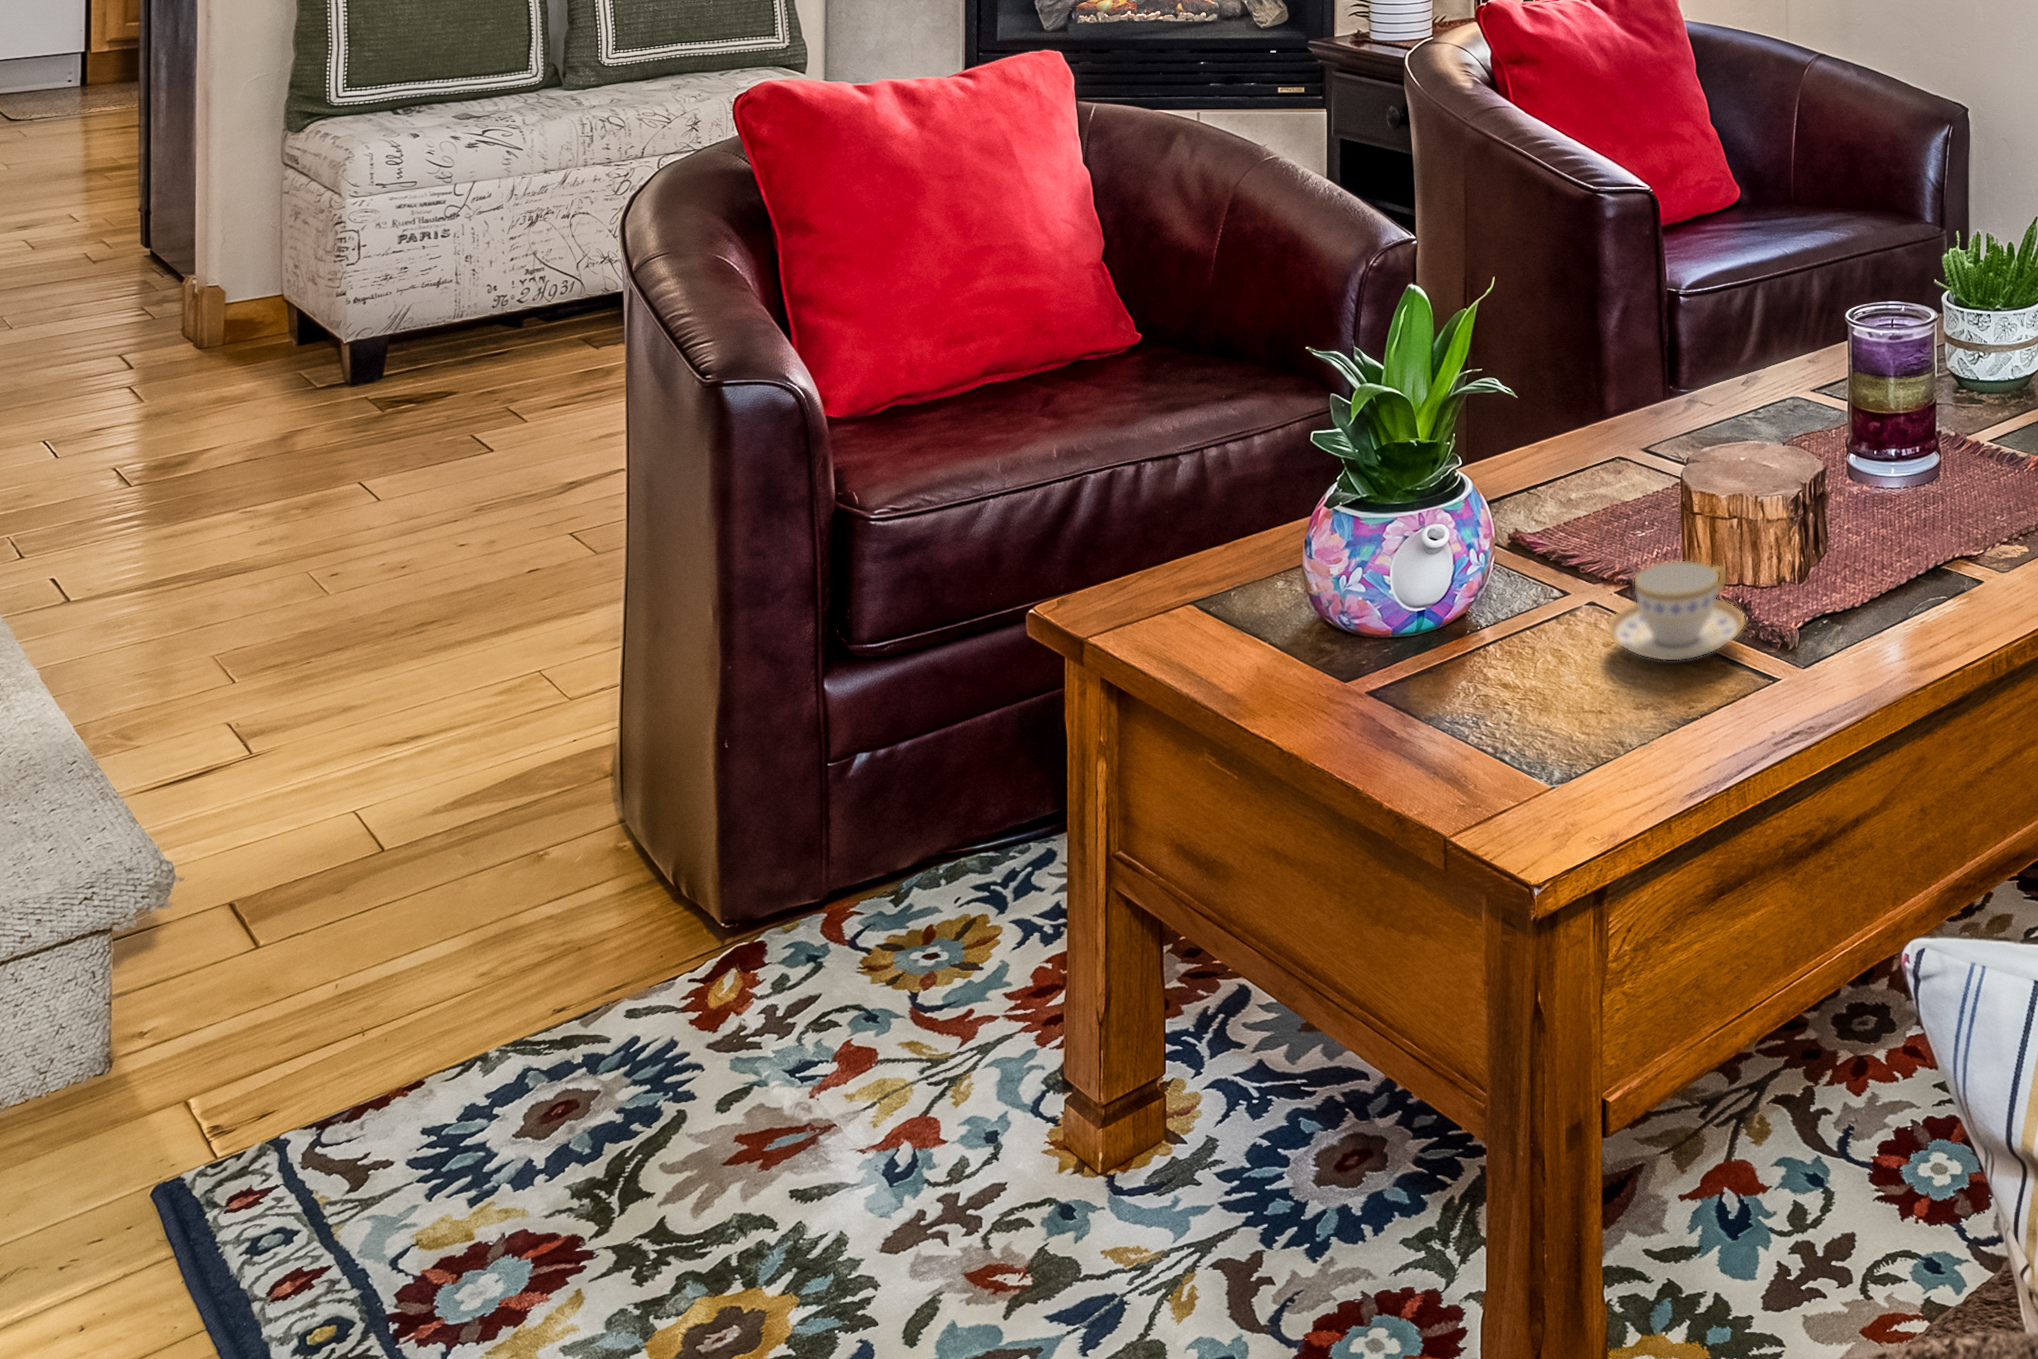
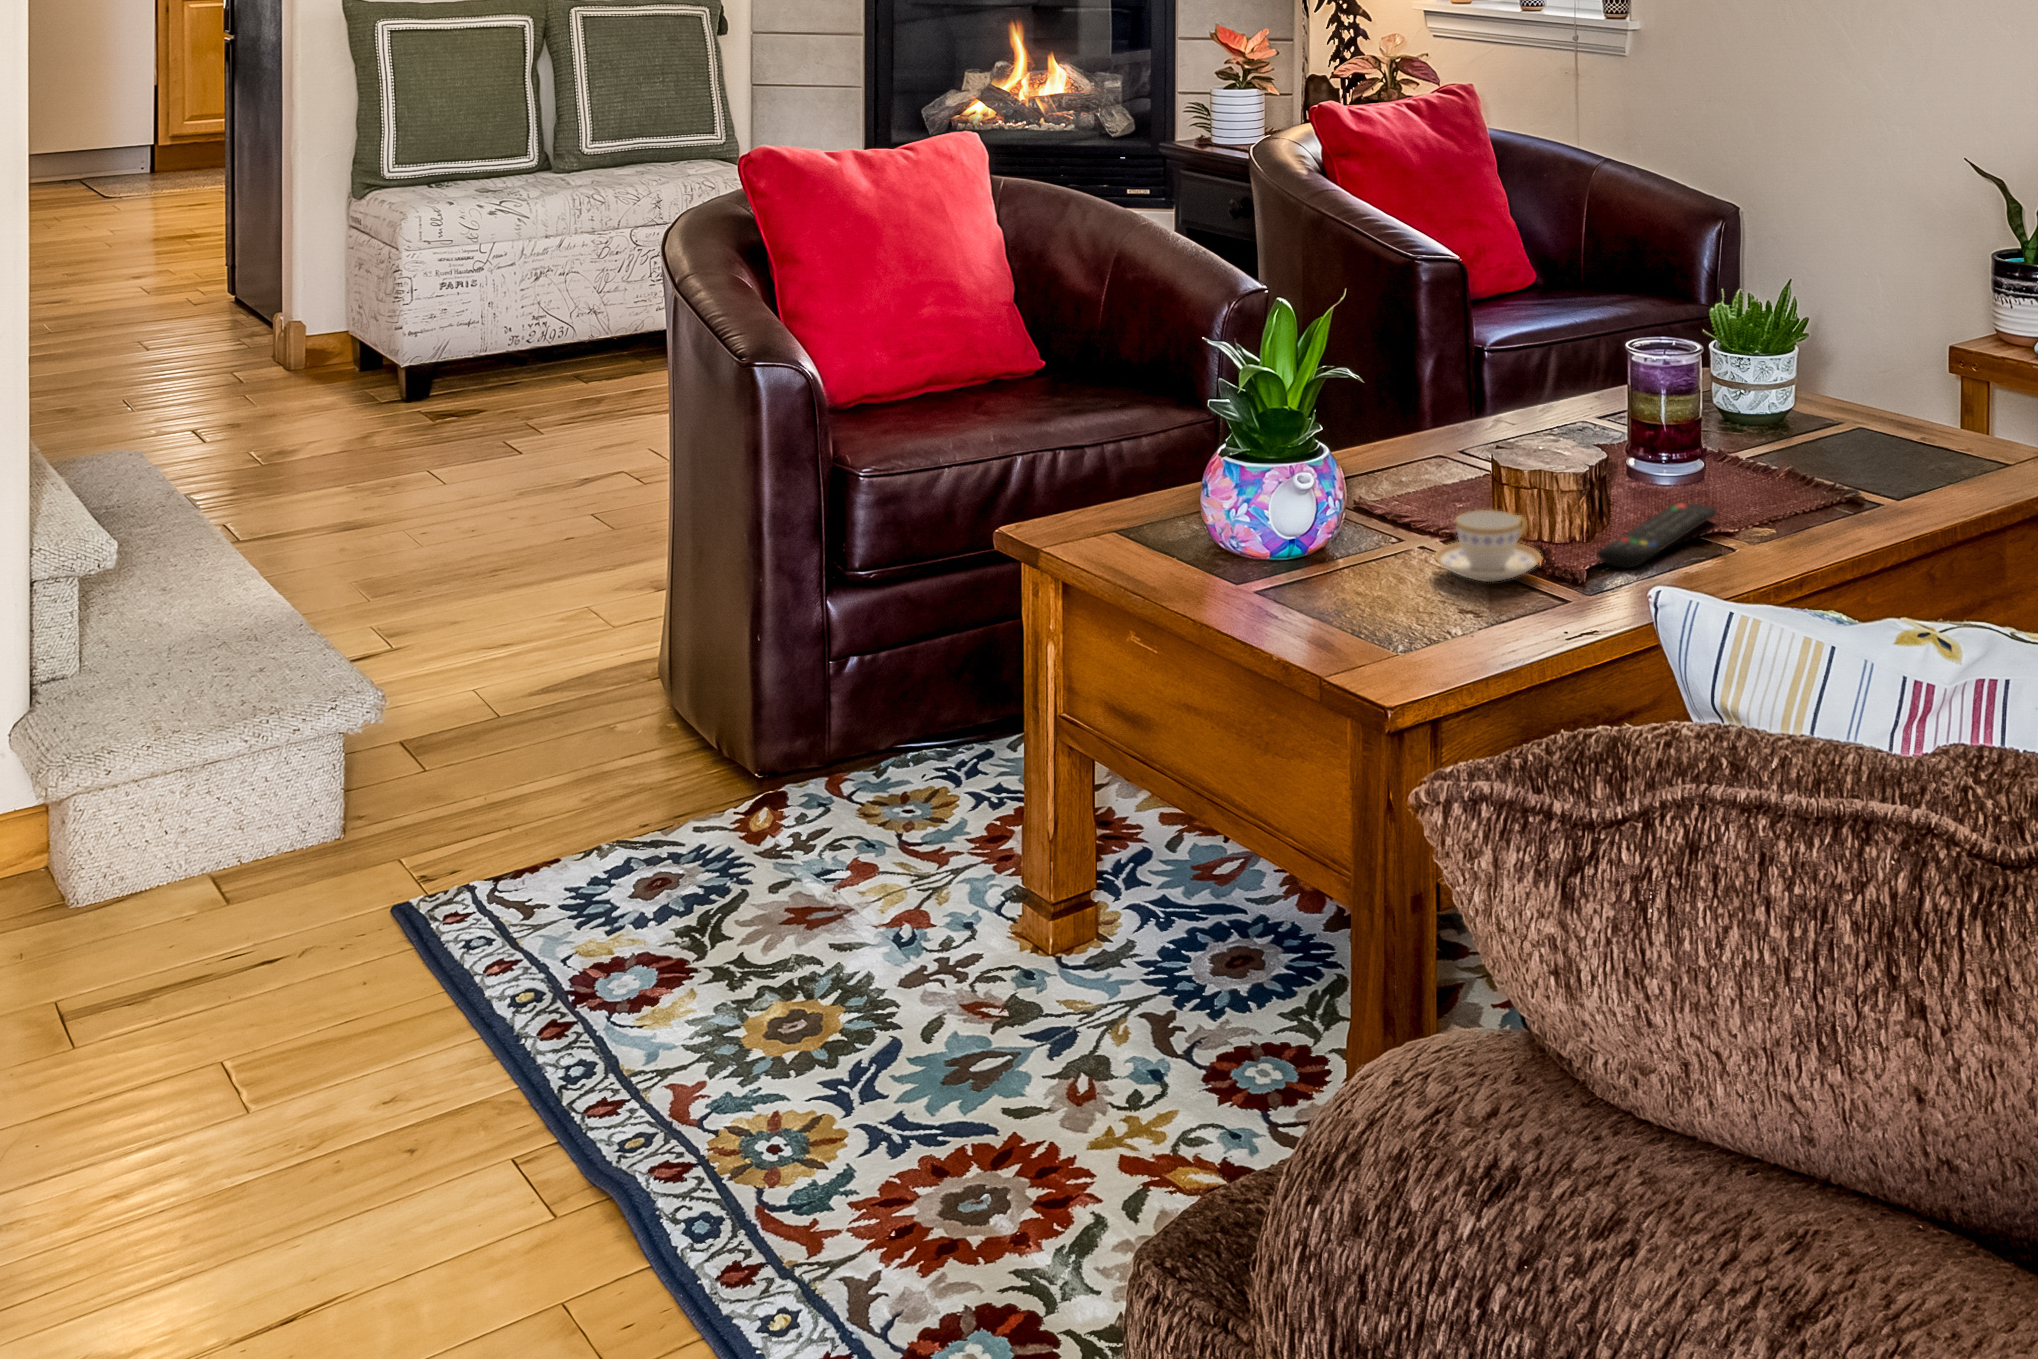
remote control: none [1815,514,1959,622] -> present [1597,503,1717,568]

